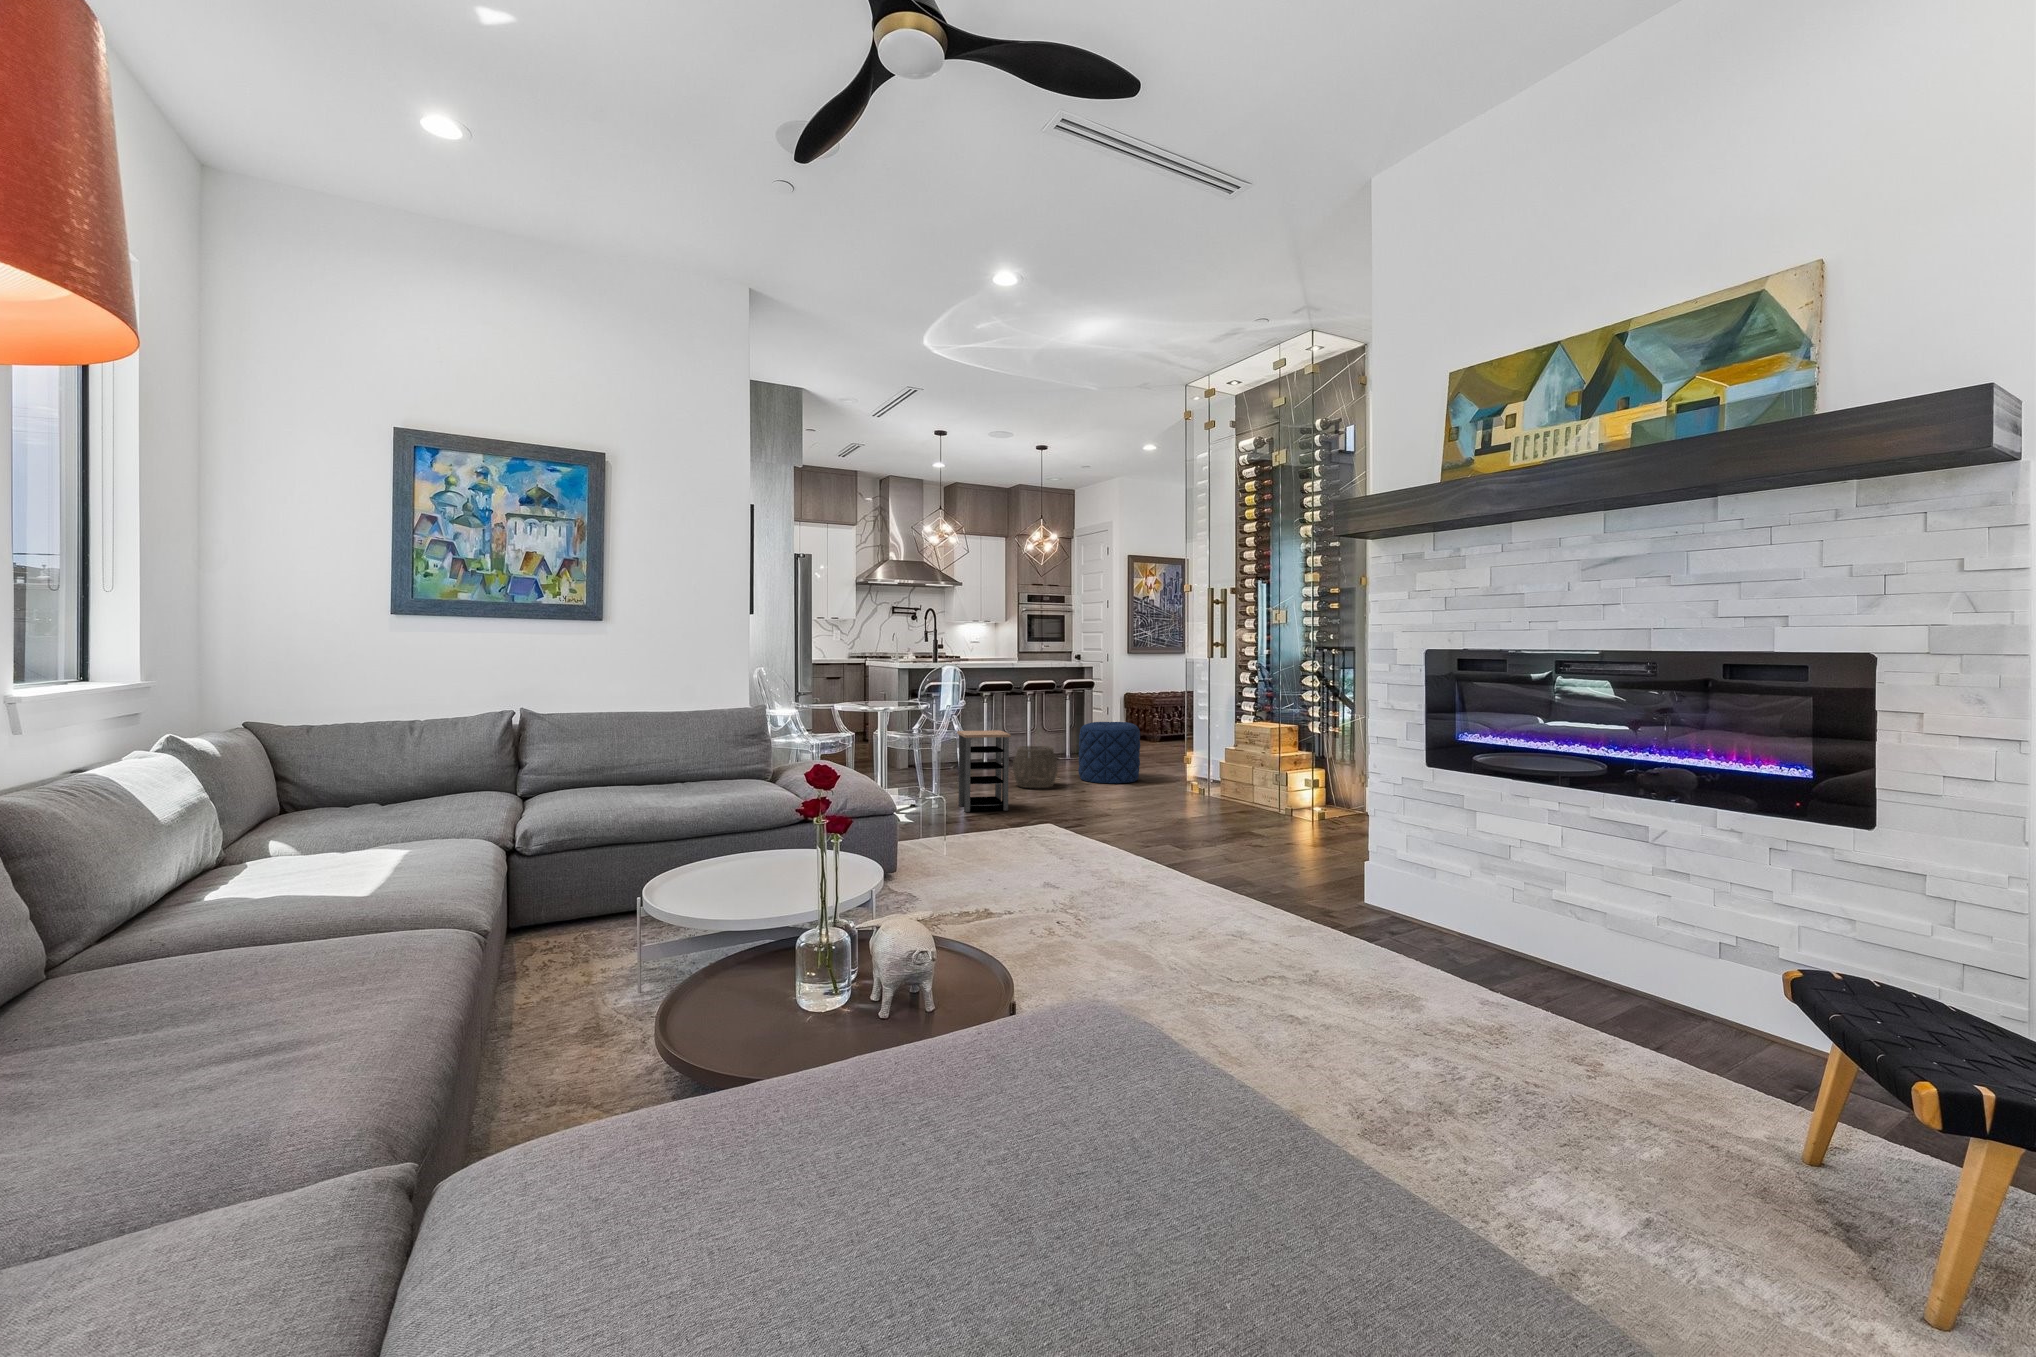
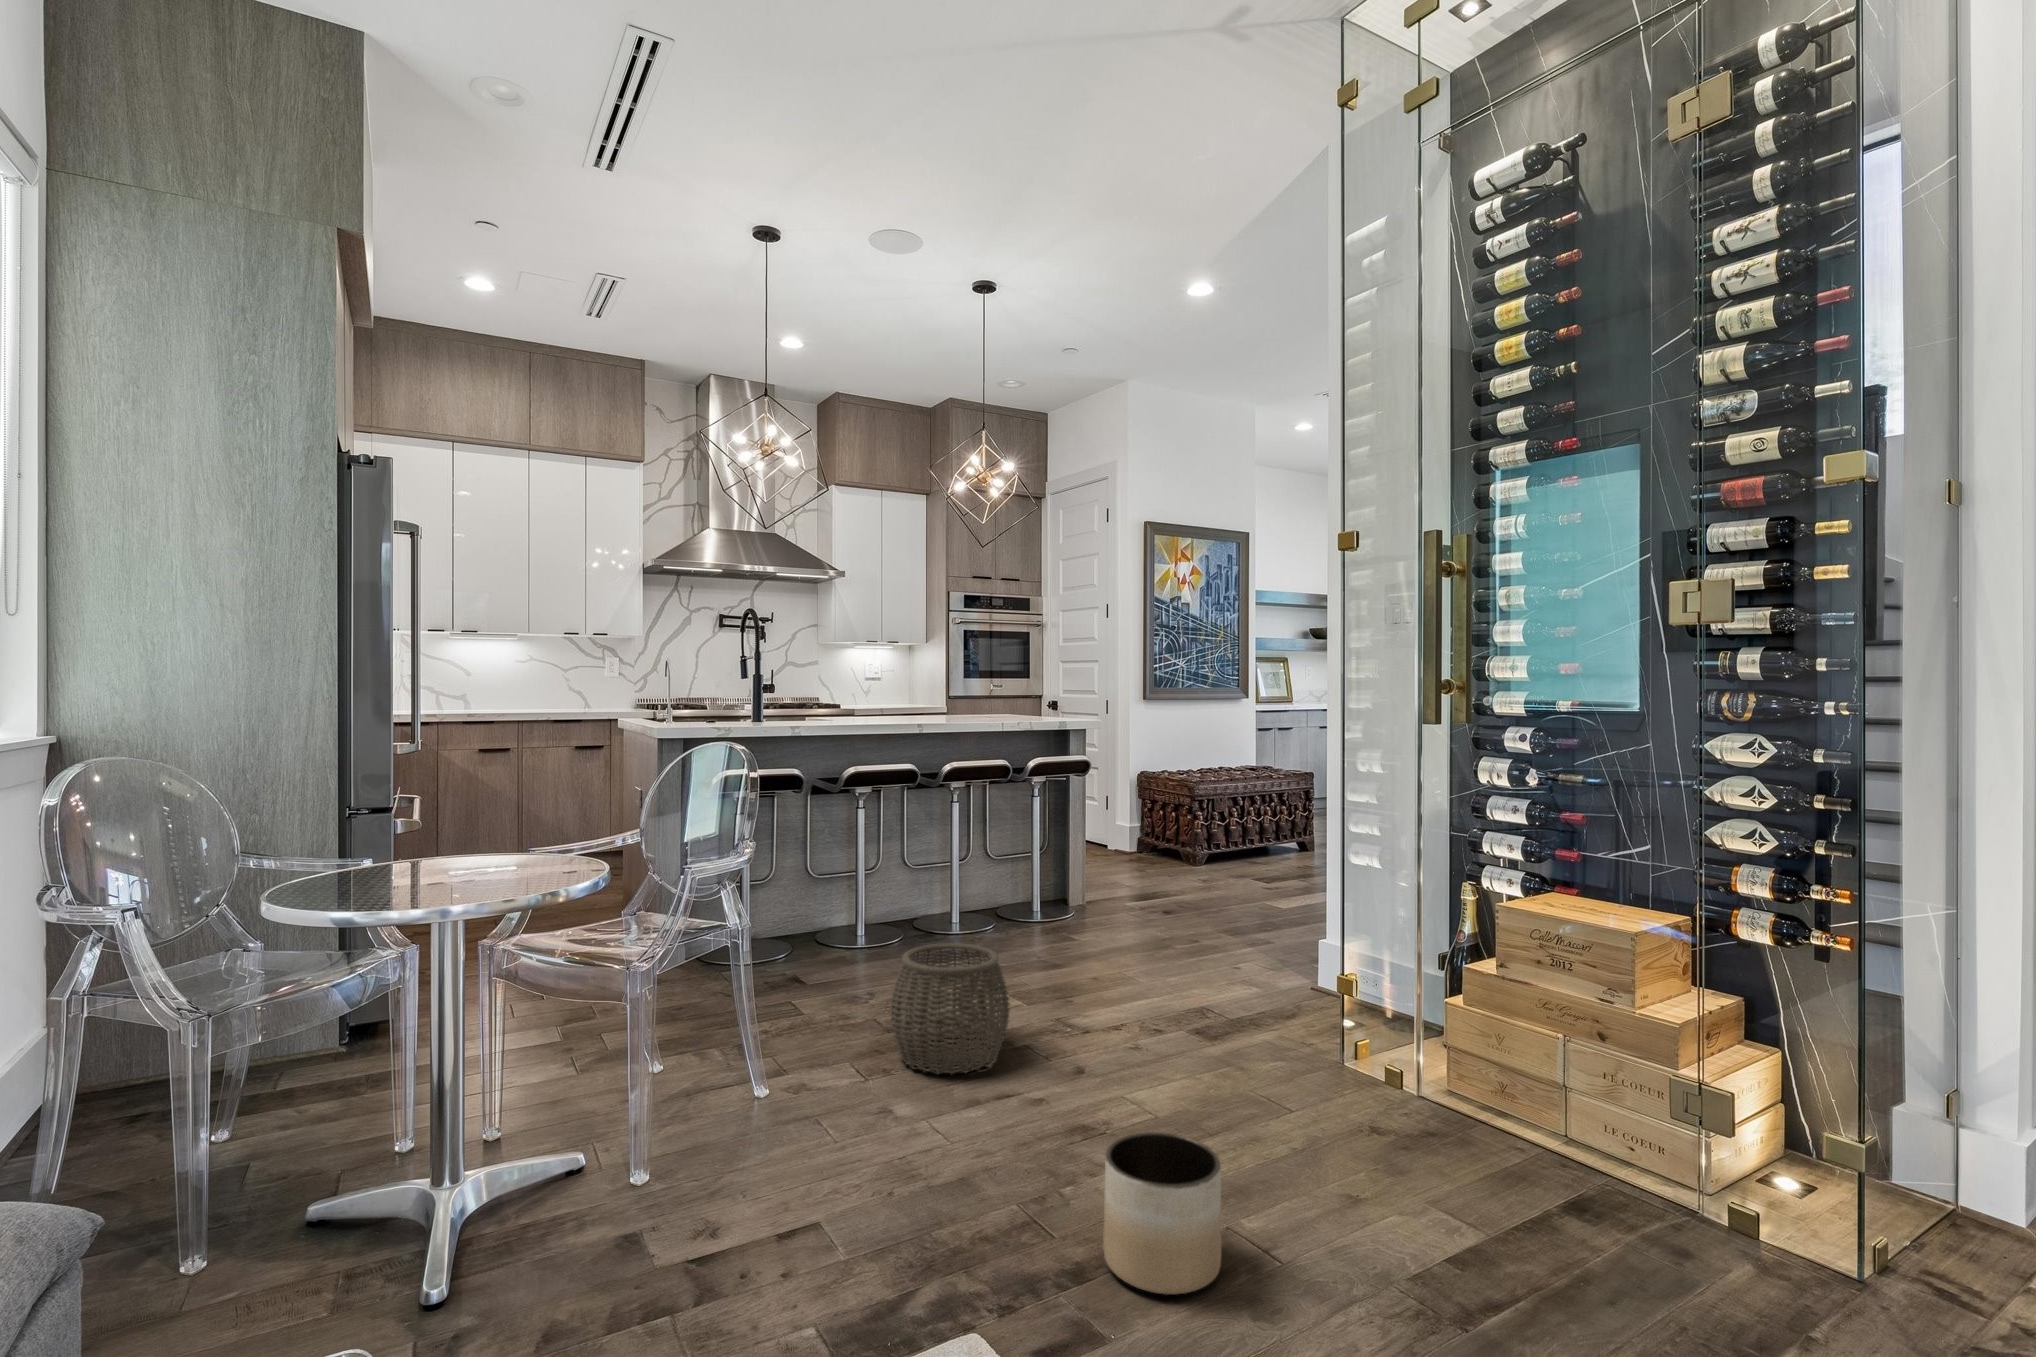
pouf: present [1078,722,1140,783] -> none [1062,867,1212,1037]
side table: present [957,730,1011,812] -> none [669,952,839,1281]
planter: none [1088,779,1122,815] -> present [1103,1132,1221,1295]

